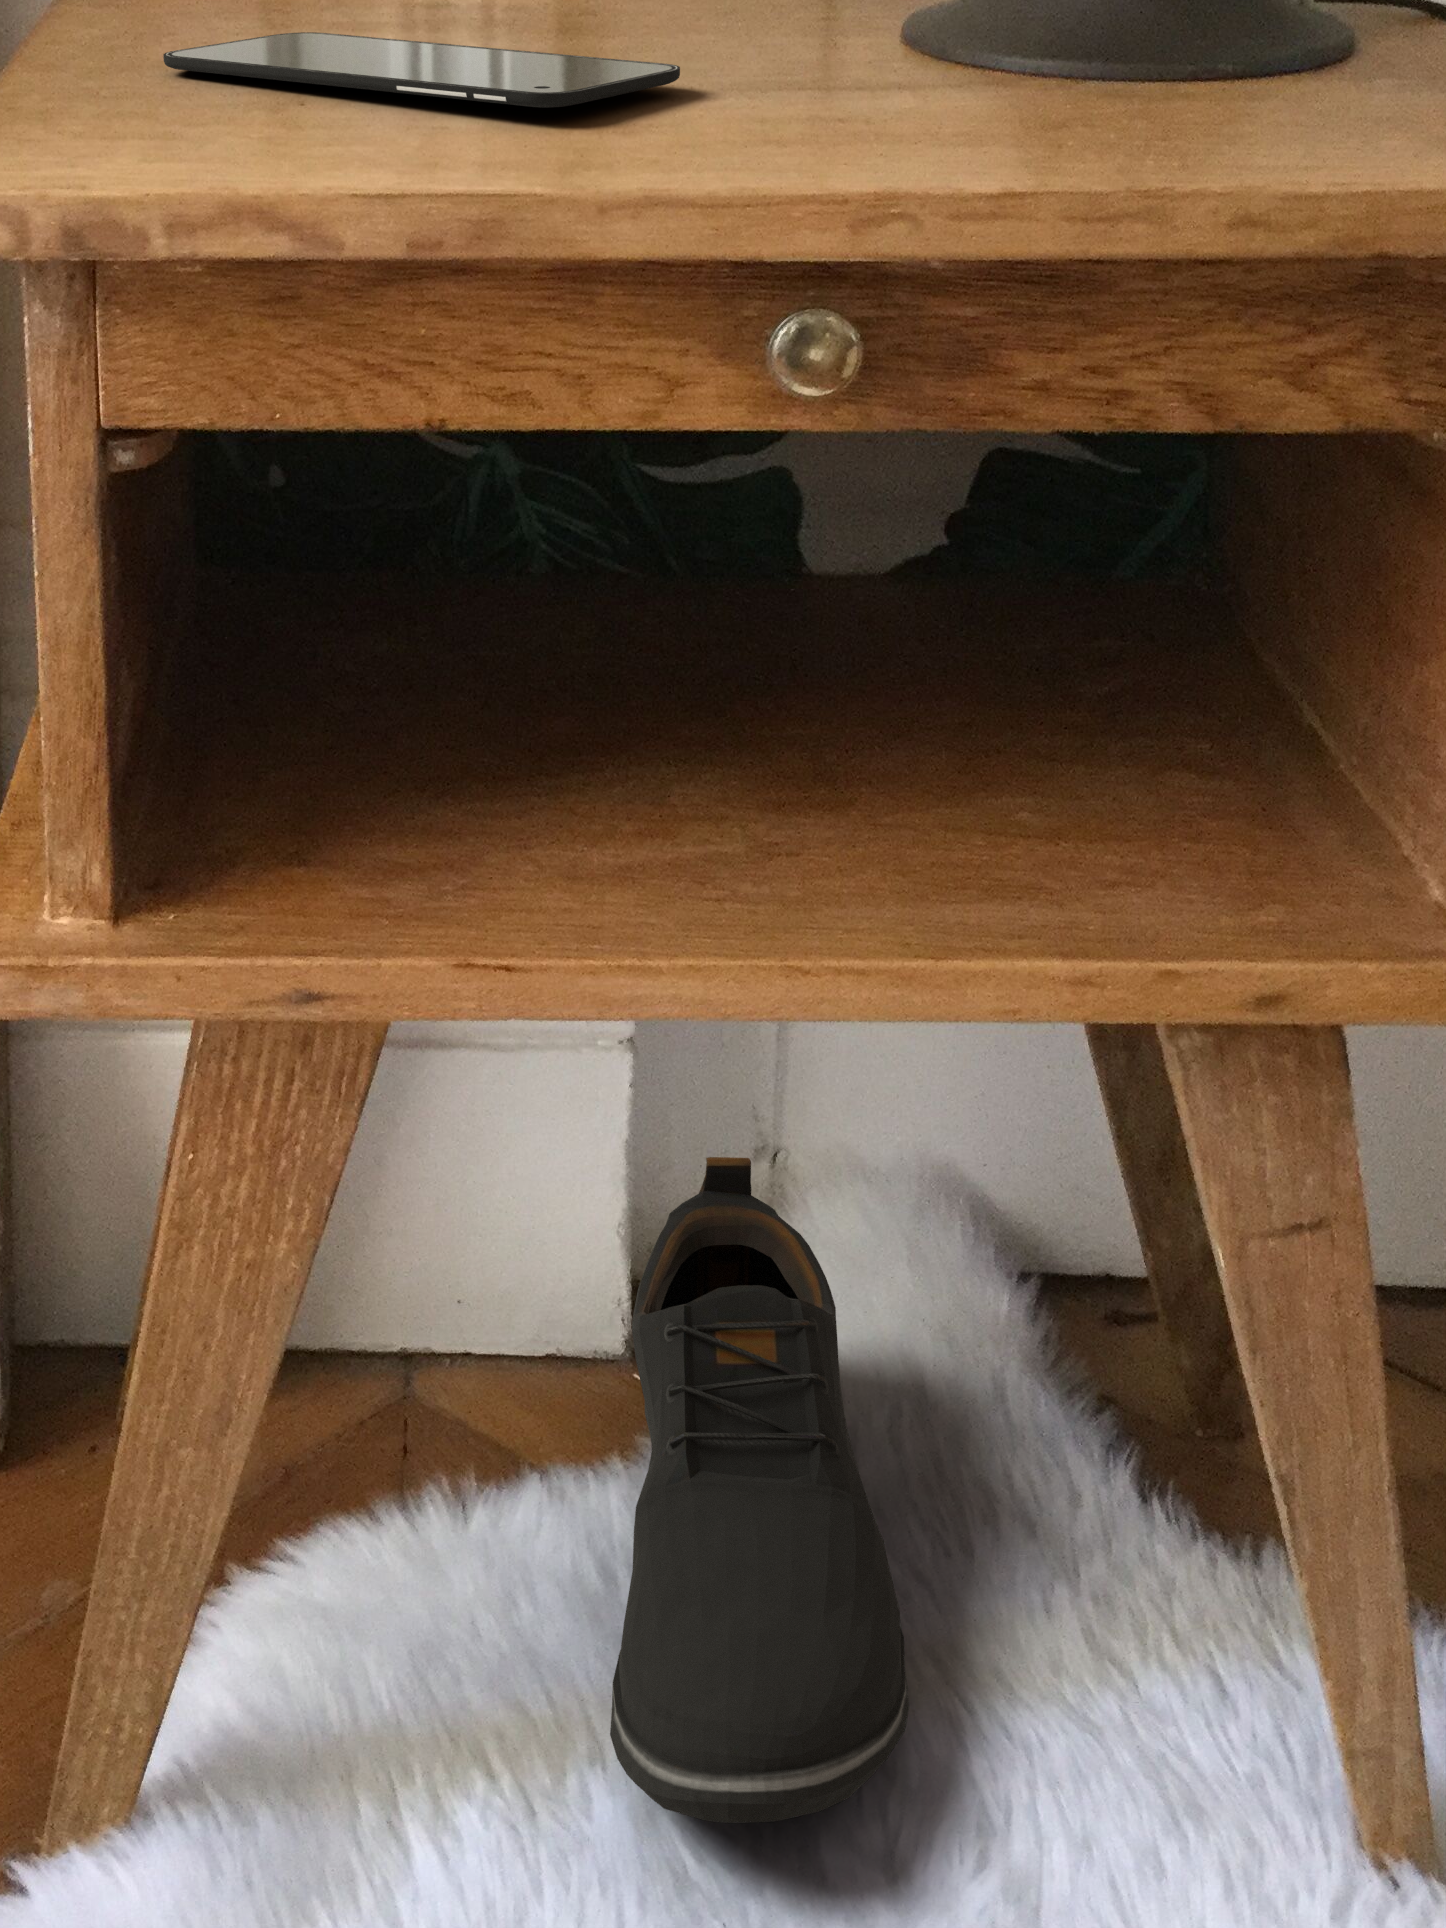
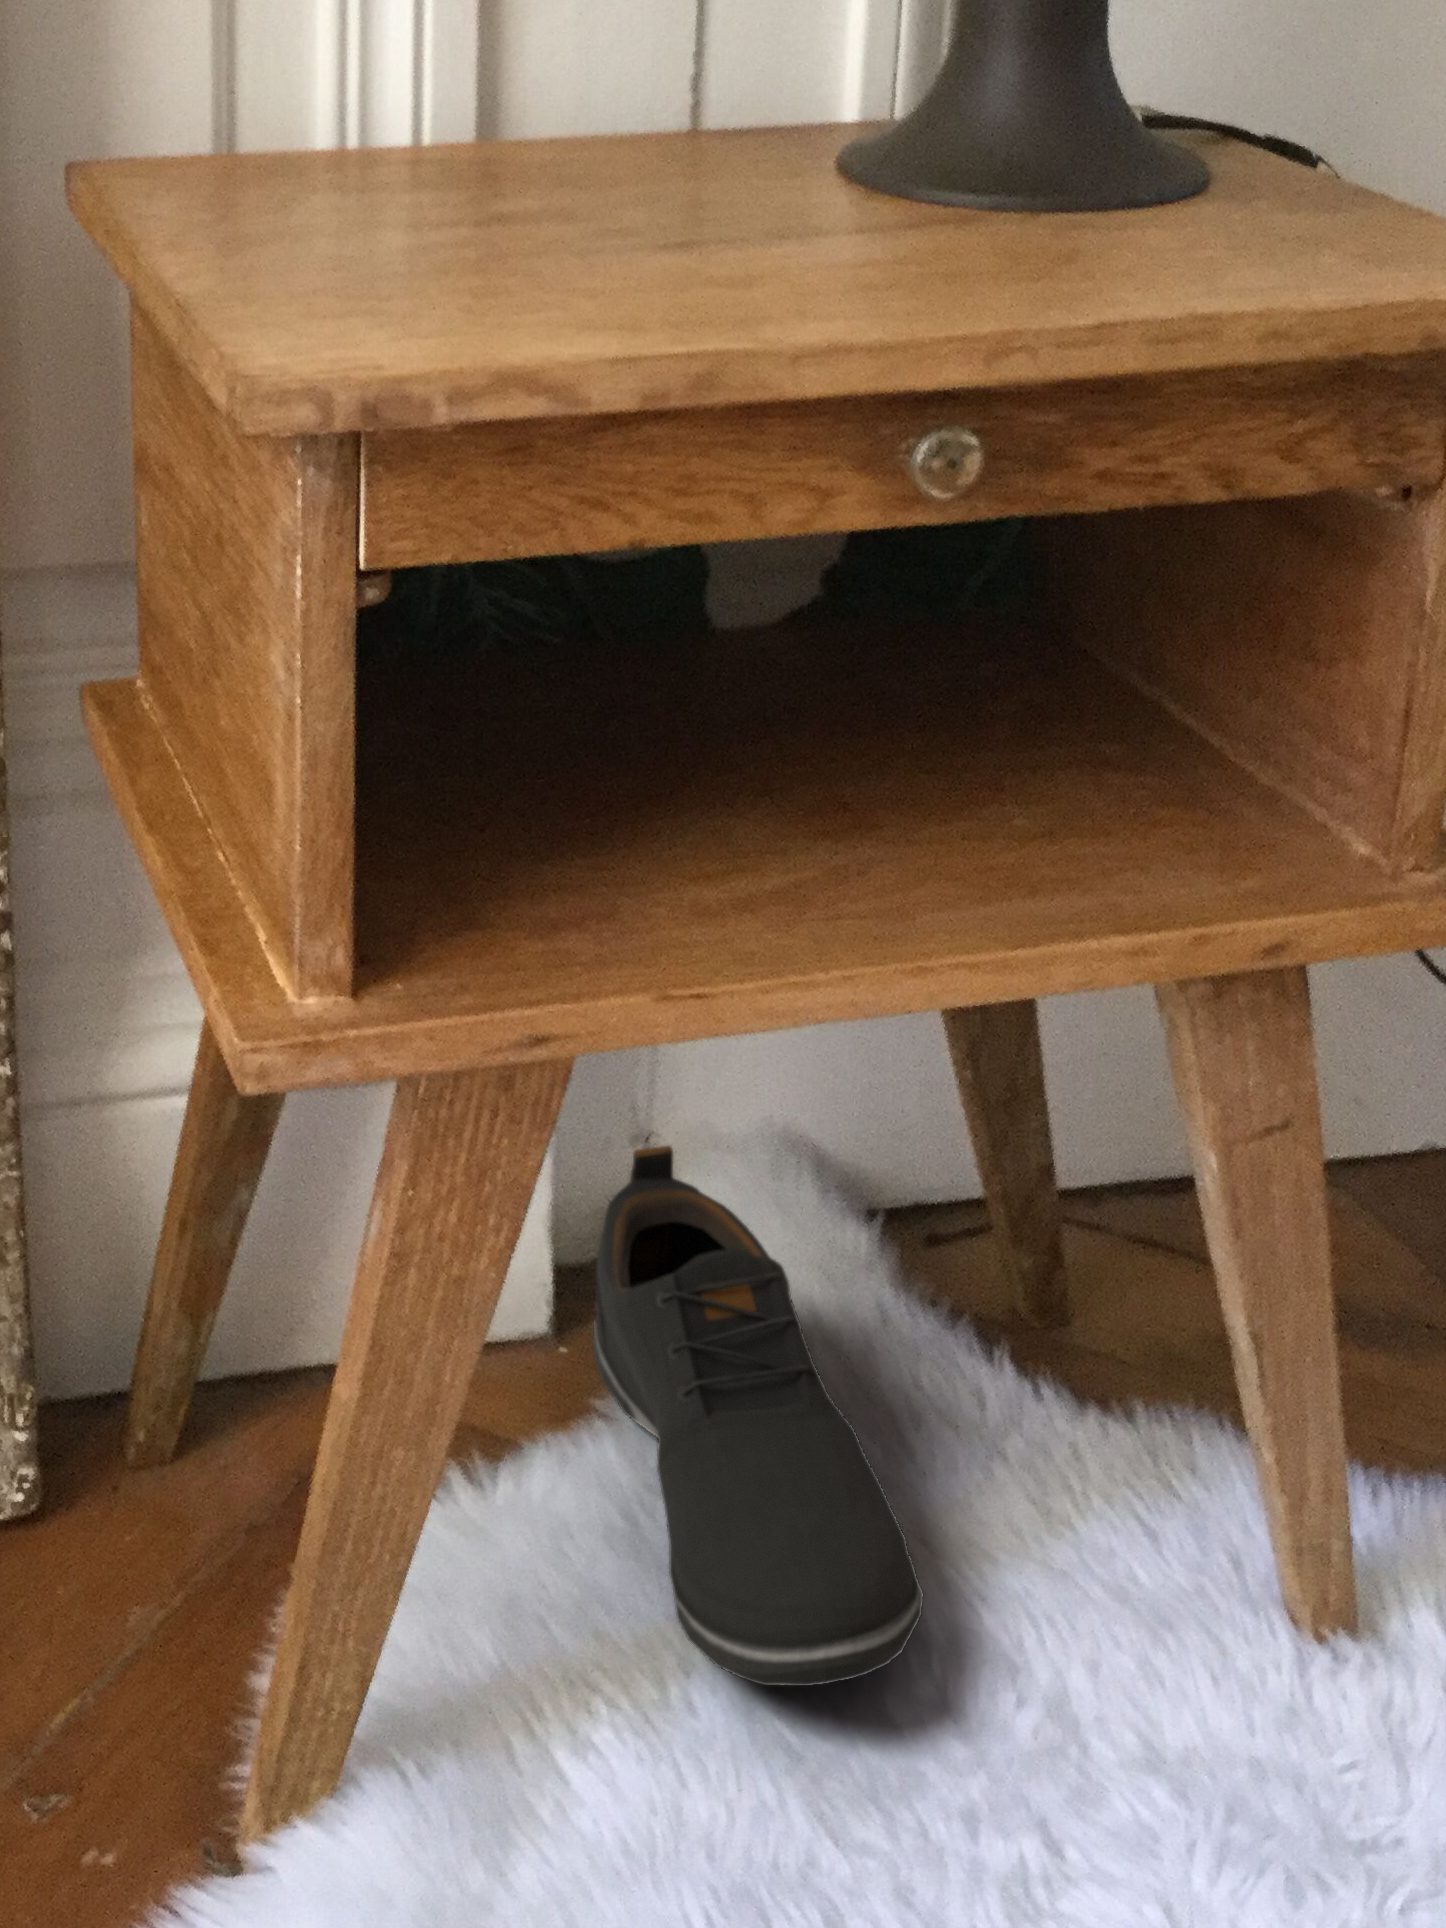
smartphone: present [163,32,680,108] -> none [261,202,719,278]

